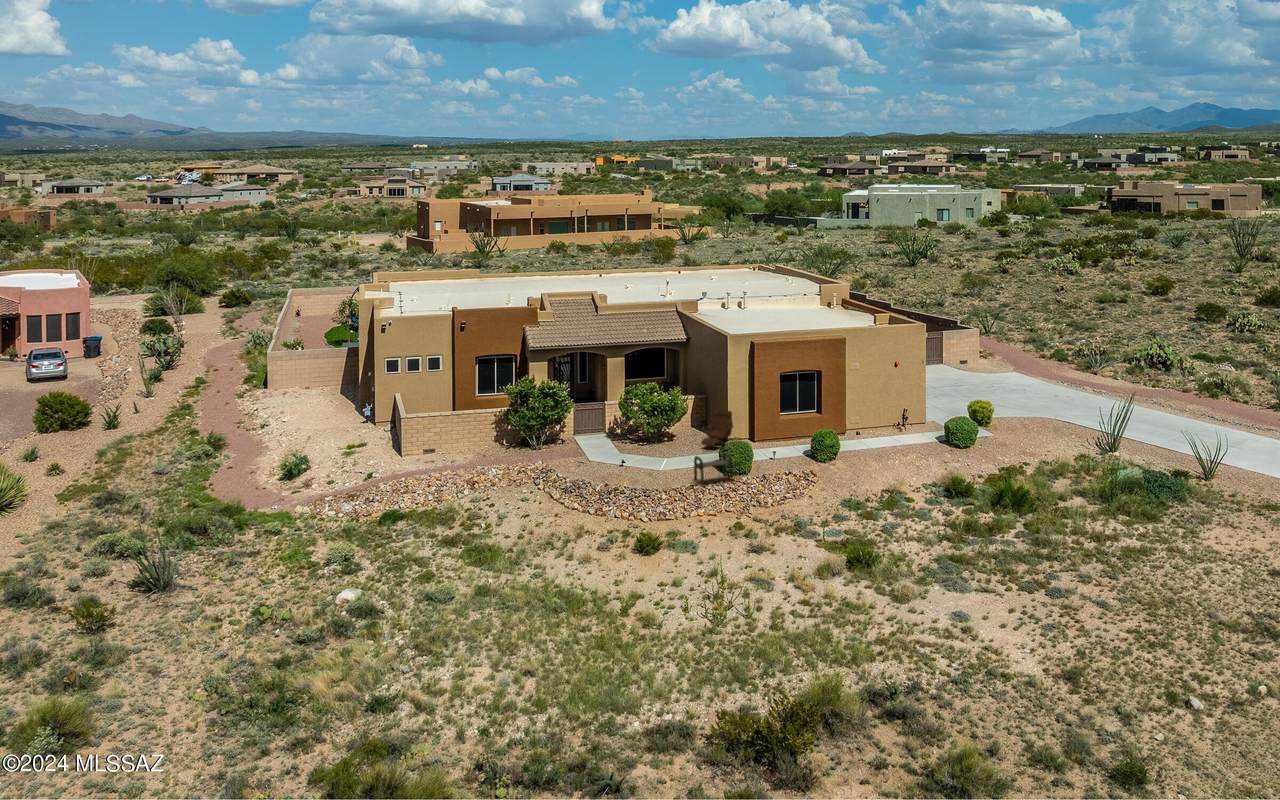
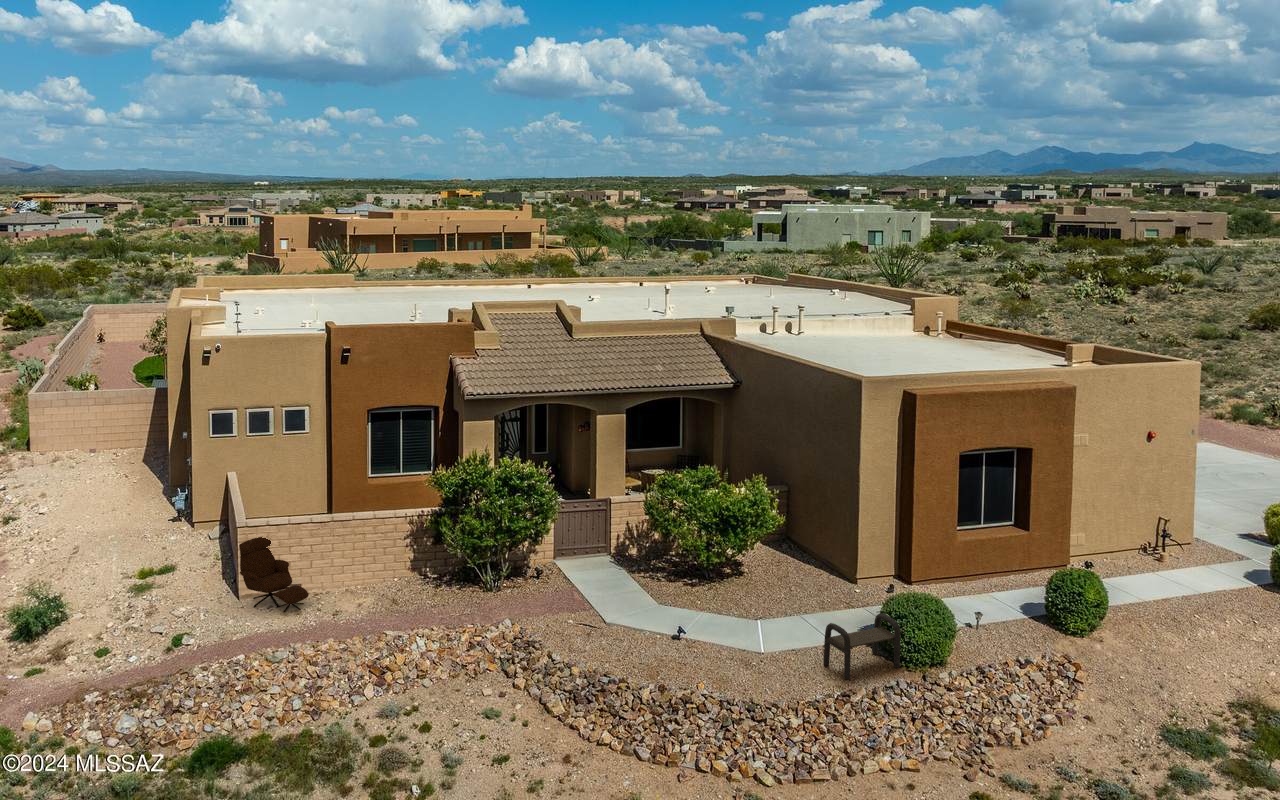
lounge chair: present [701,410,733,447] -> present [239,537,308,612]

